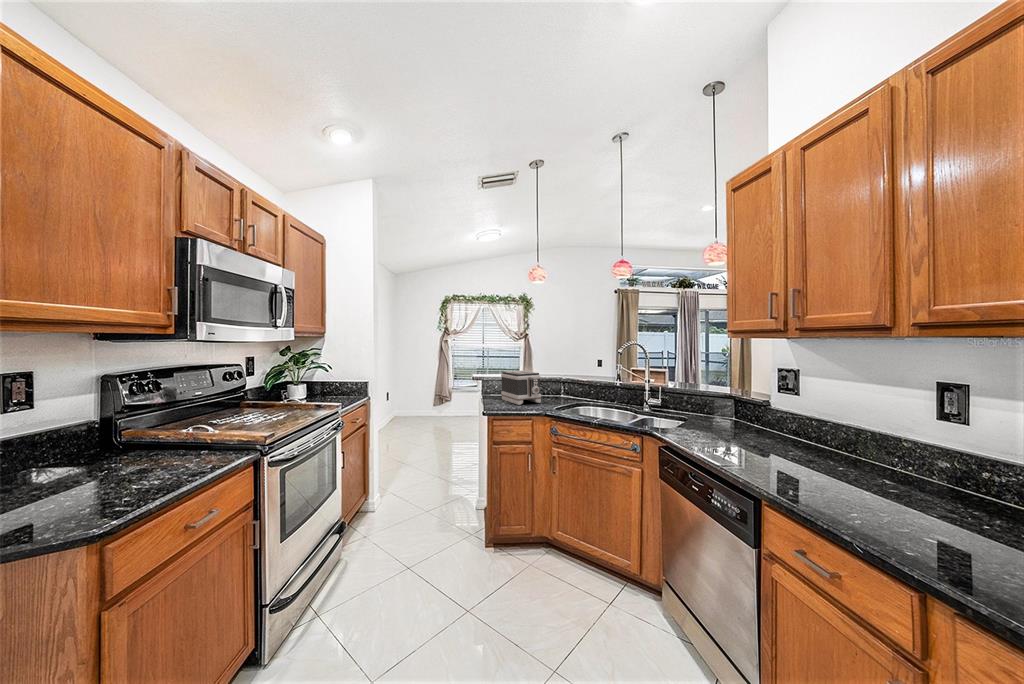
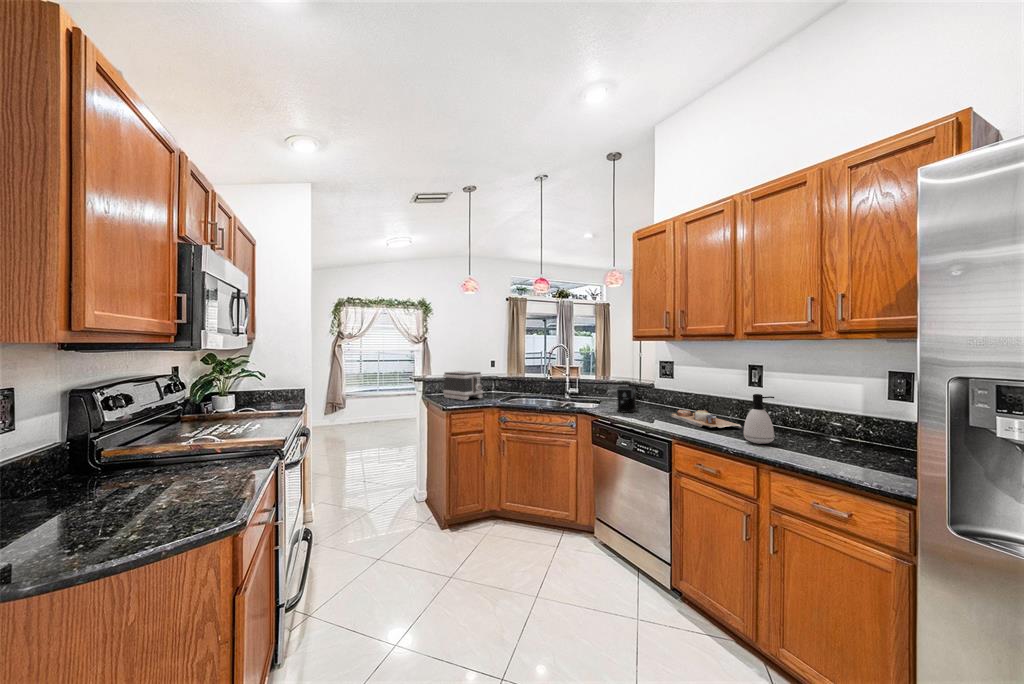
coffee maker: none [695,400,771,440] -> present [617,386,662,413]
soap dispenser: none [901,441,978,541] -> present [744,394,774,444]
cutting board: none [779,443,908,493] -> present [672,410,742,428]

